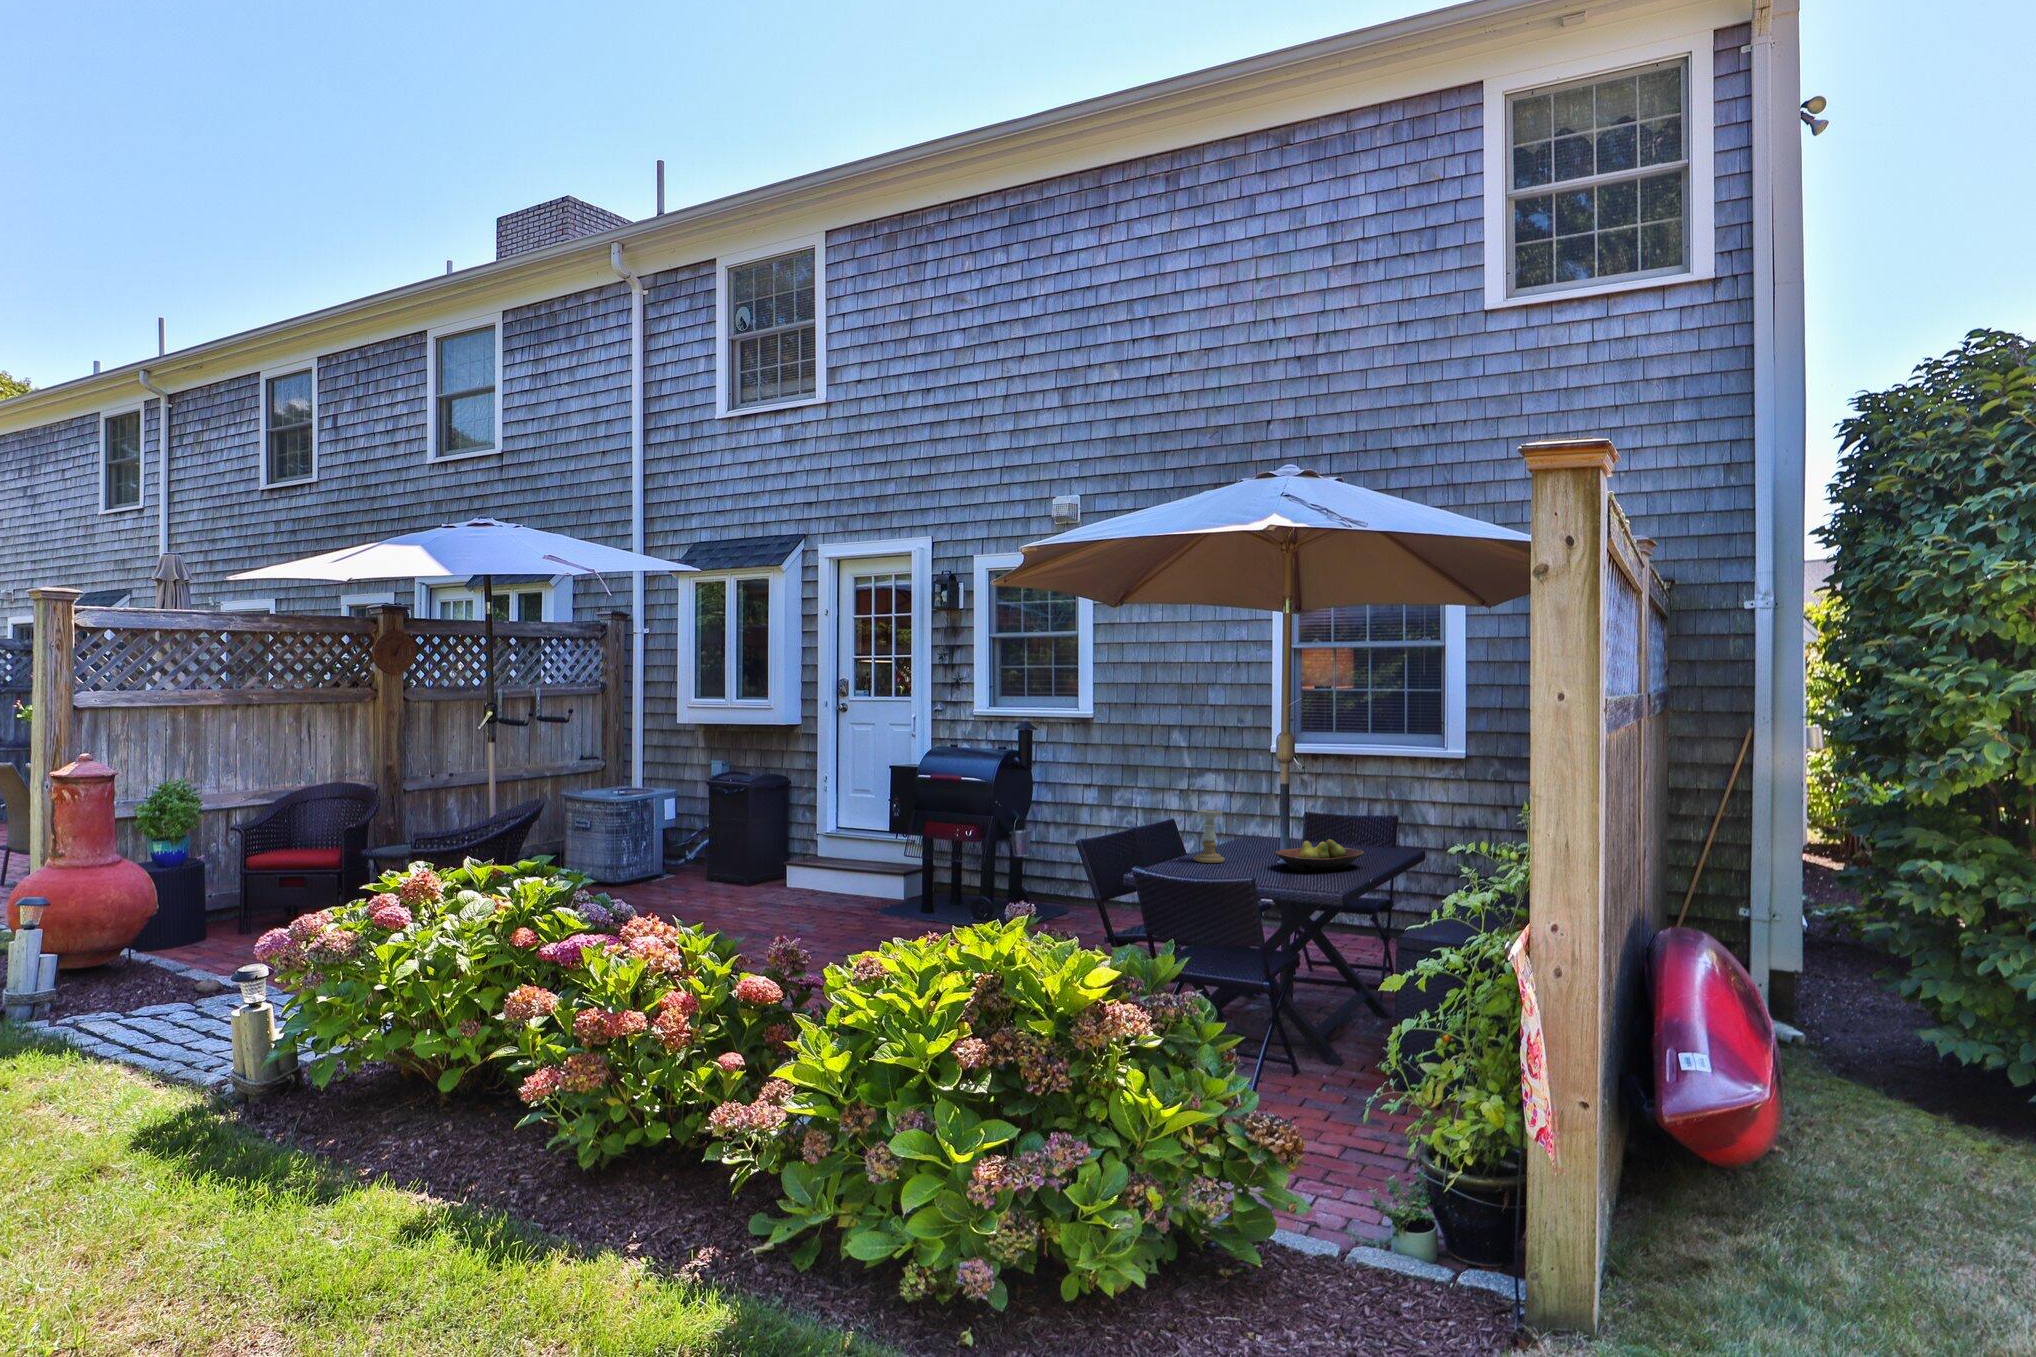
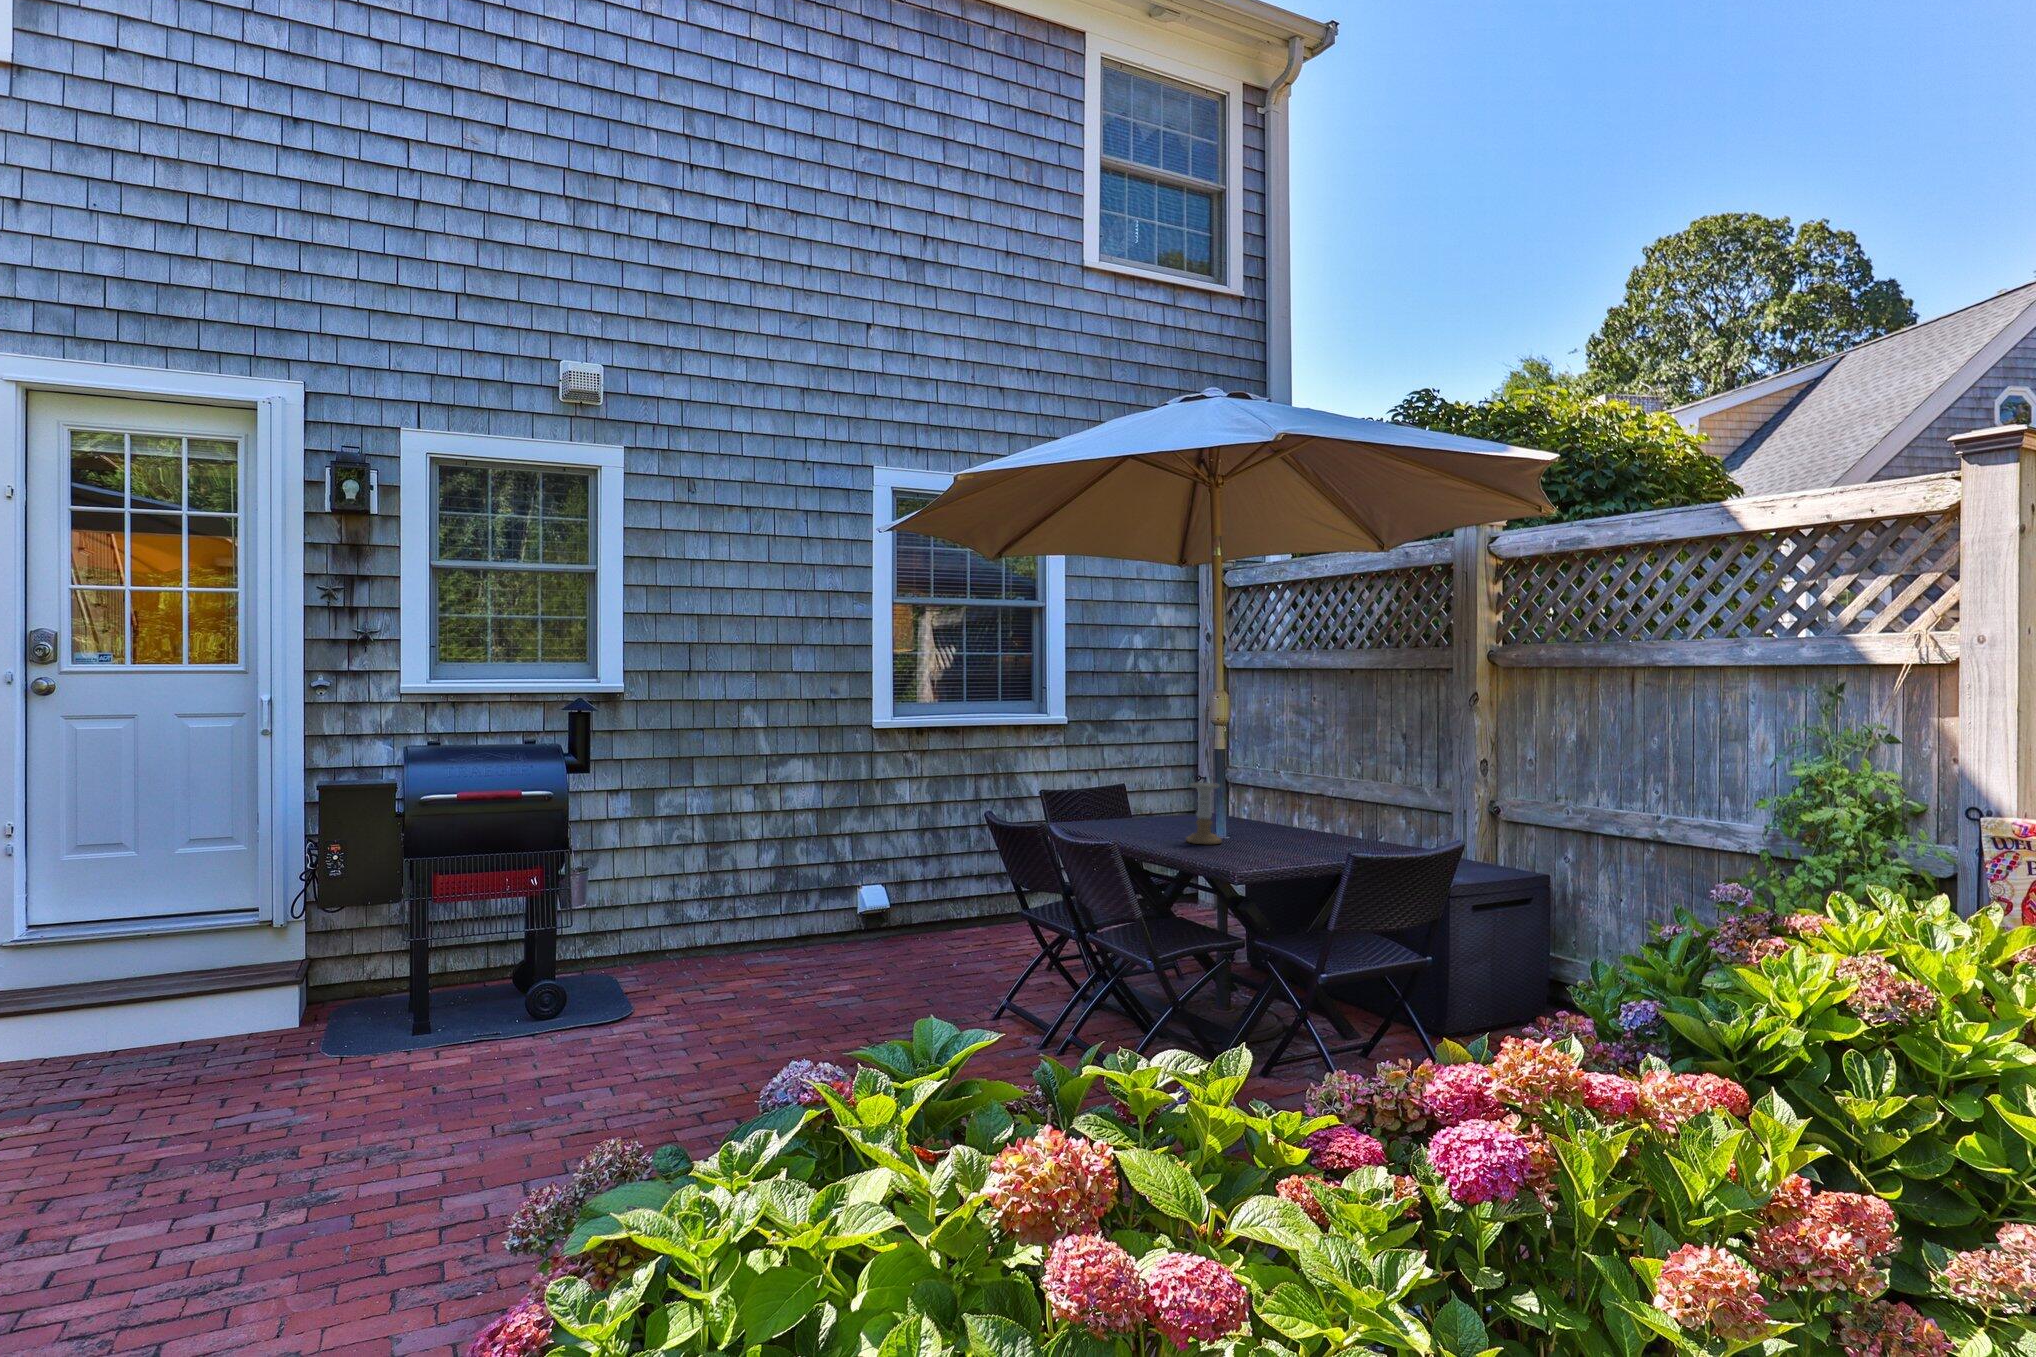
fruit bowl: present [1275,839,1364,871] -> none [1245,802,1312,837]

